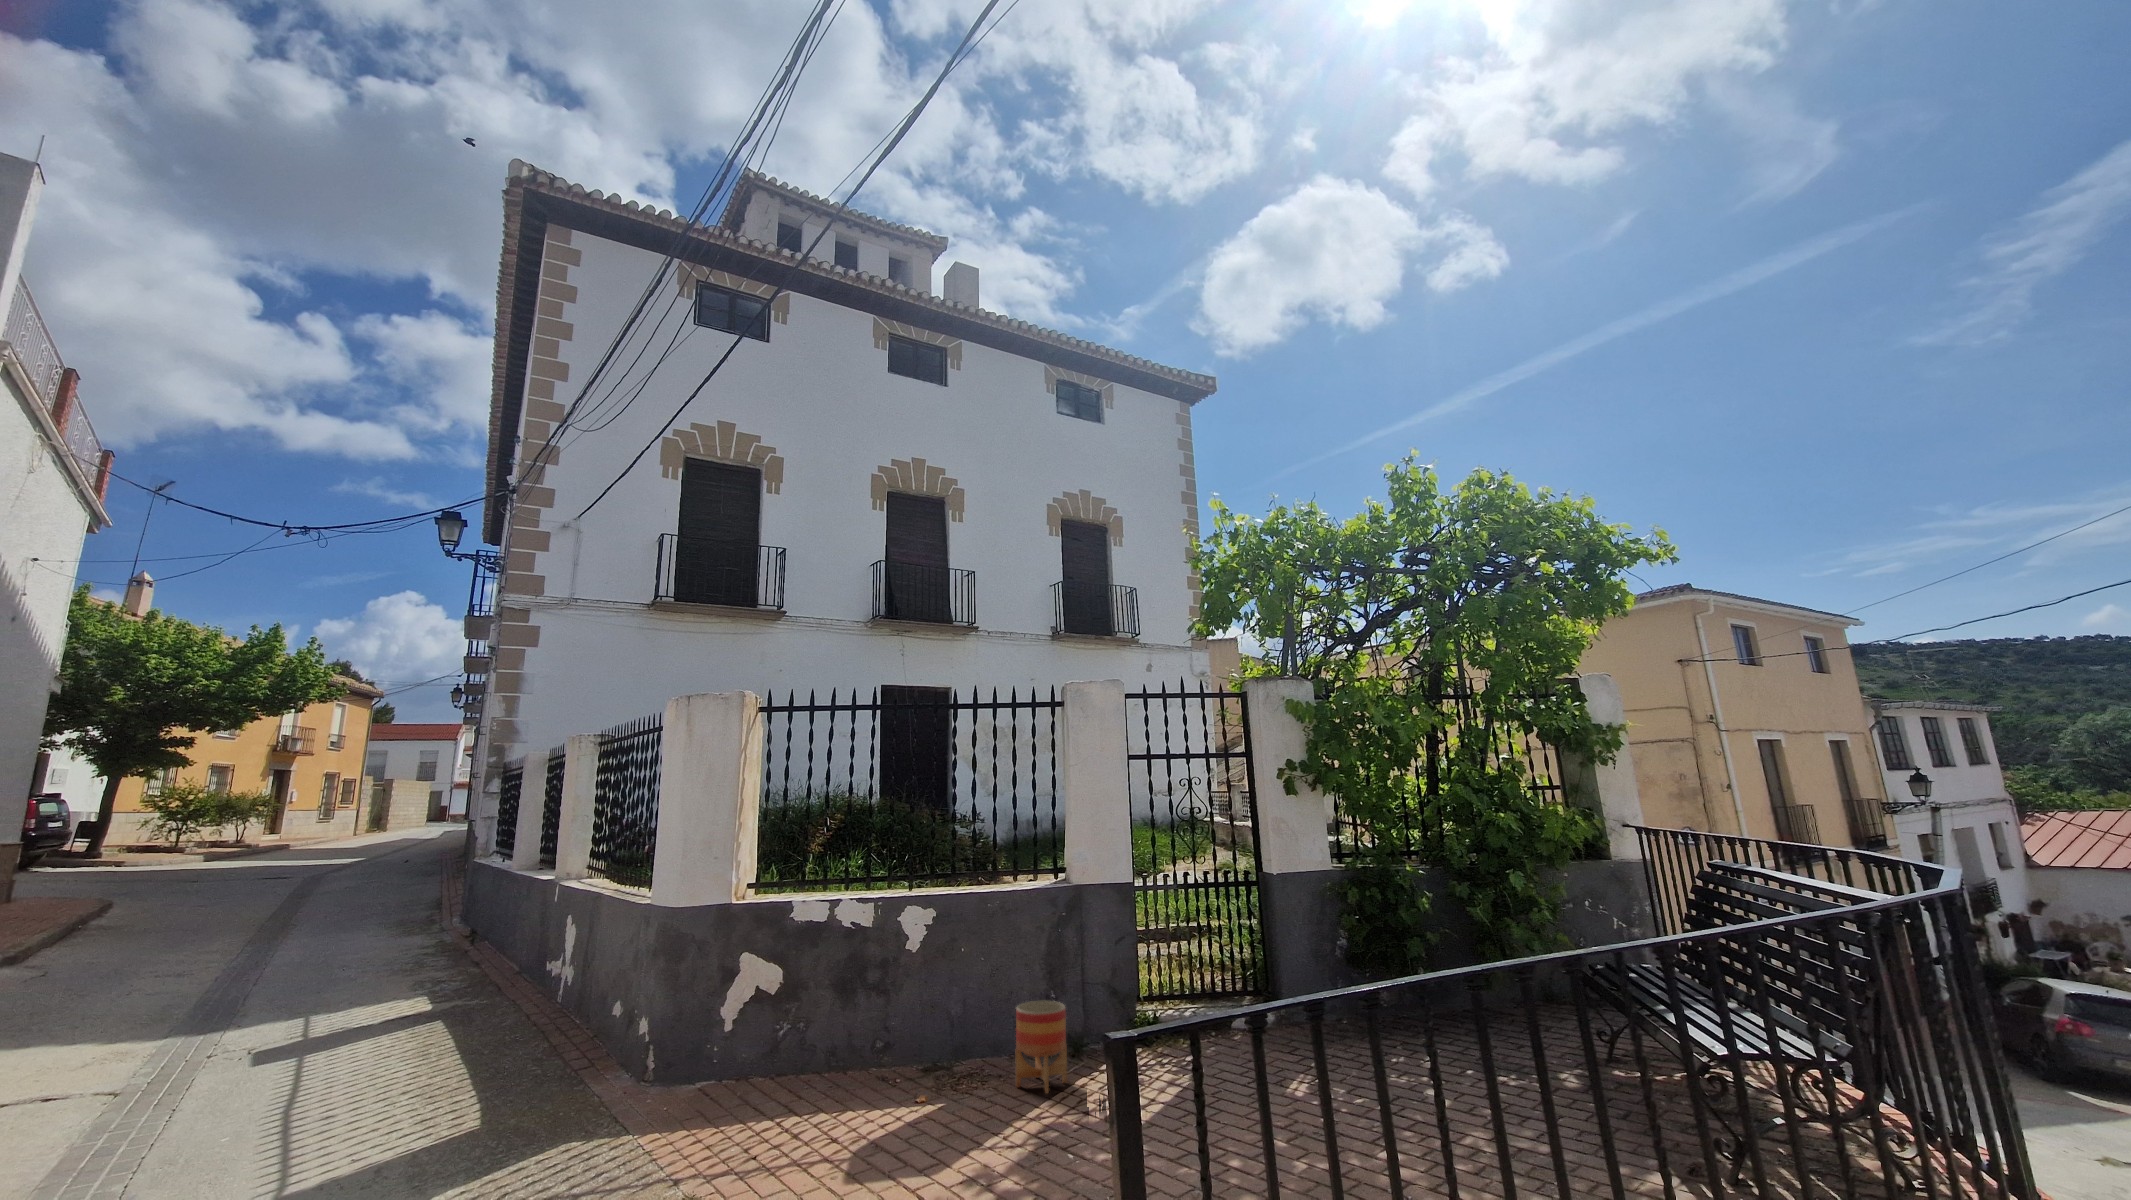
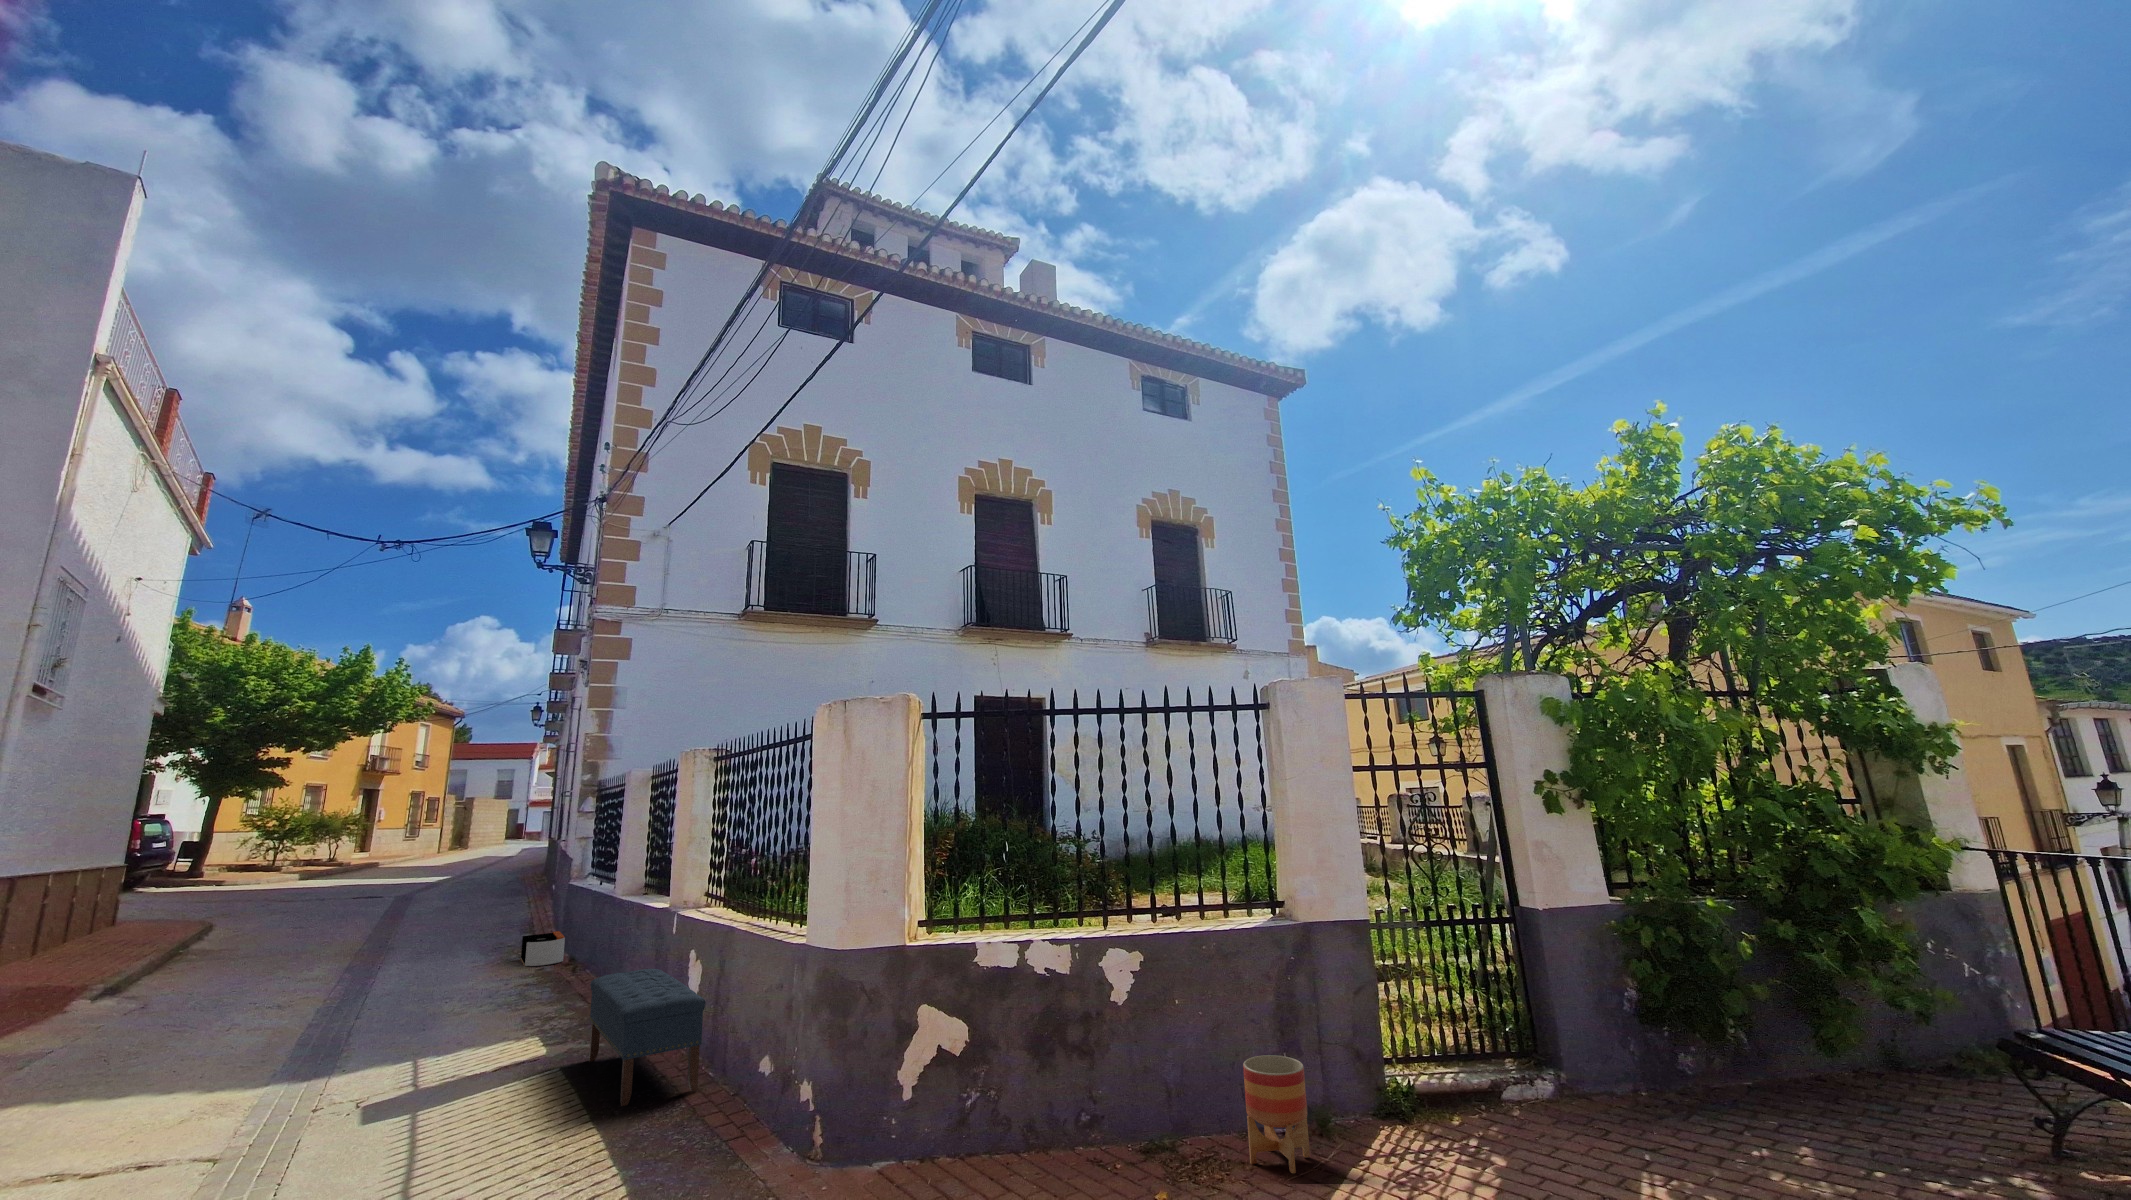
storage bin: none [422,909,465,941] -> present [521,931,565,966]
bench: none [470,935,573,1049] -> present [589,969,706,1106]

